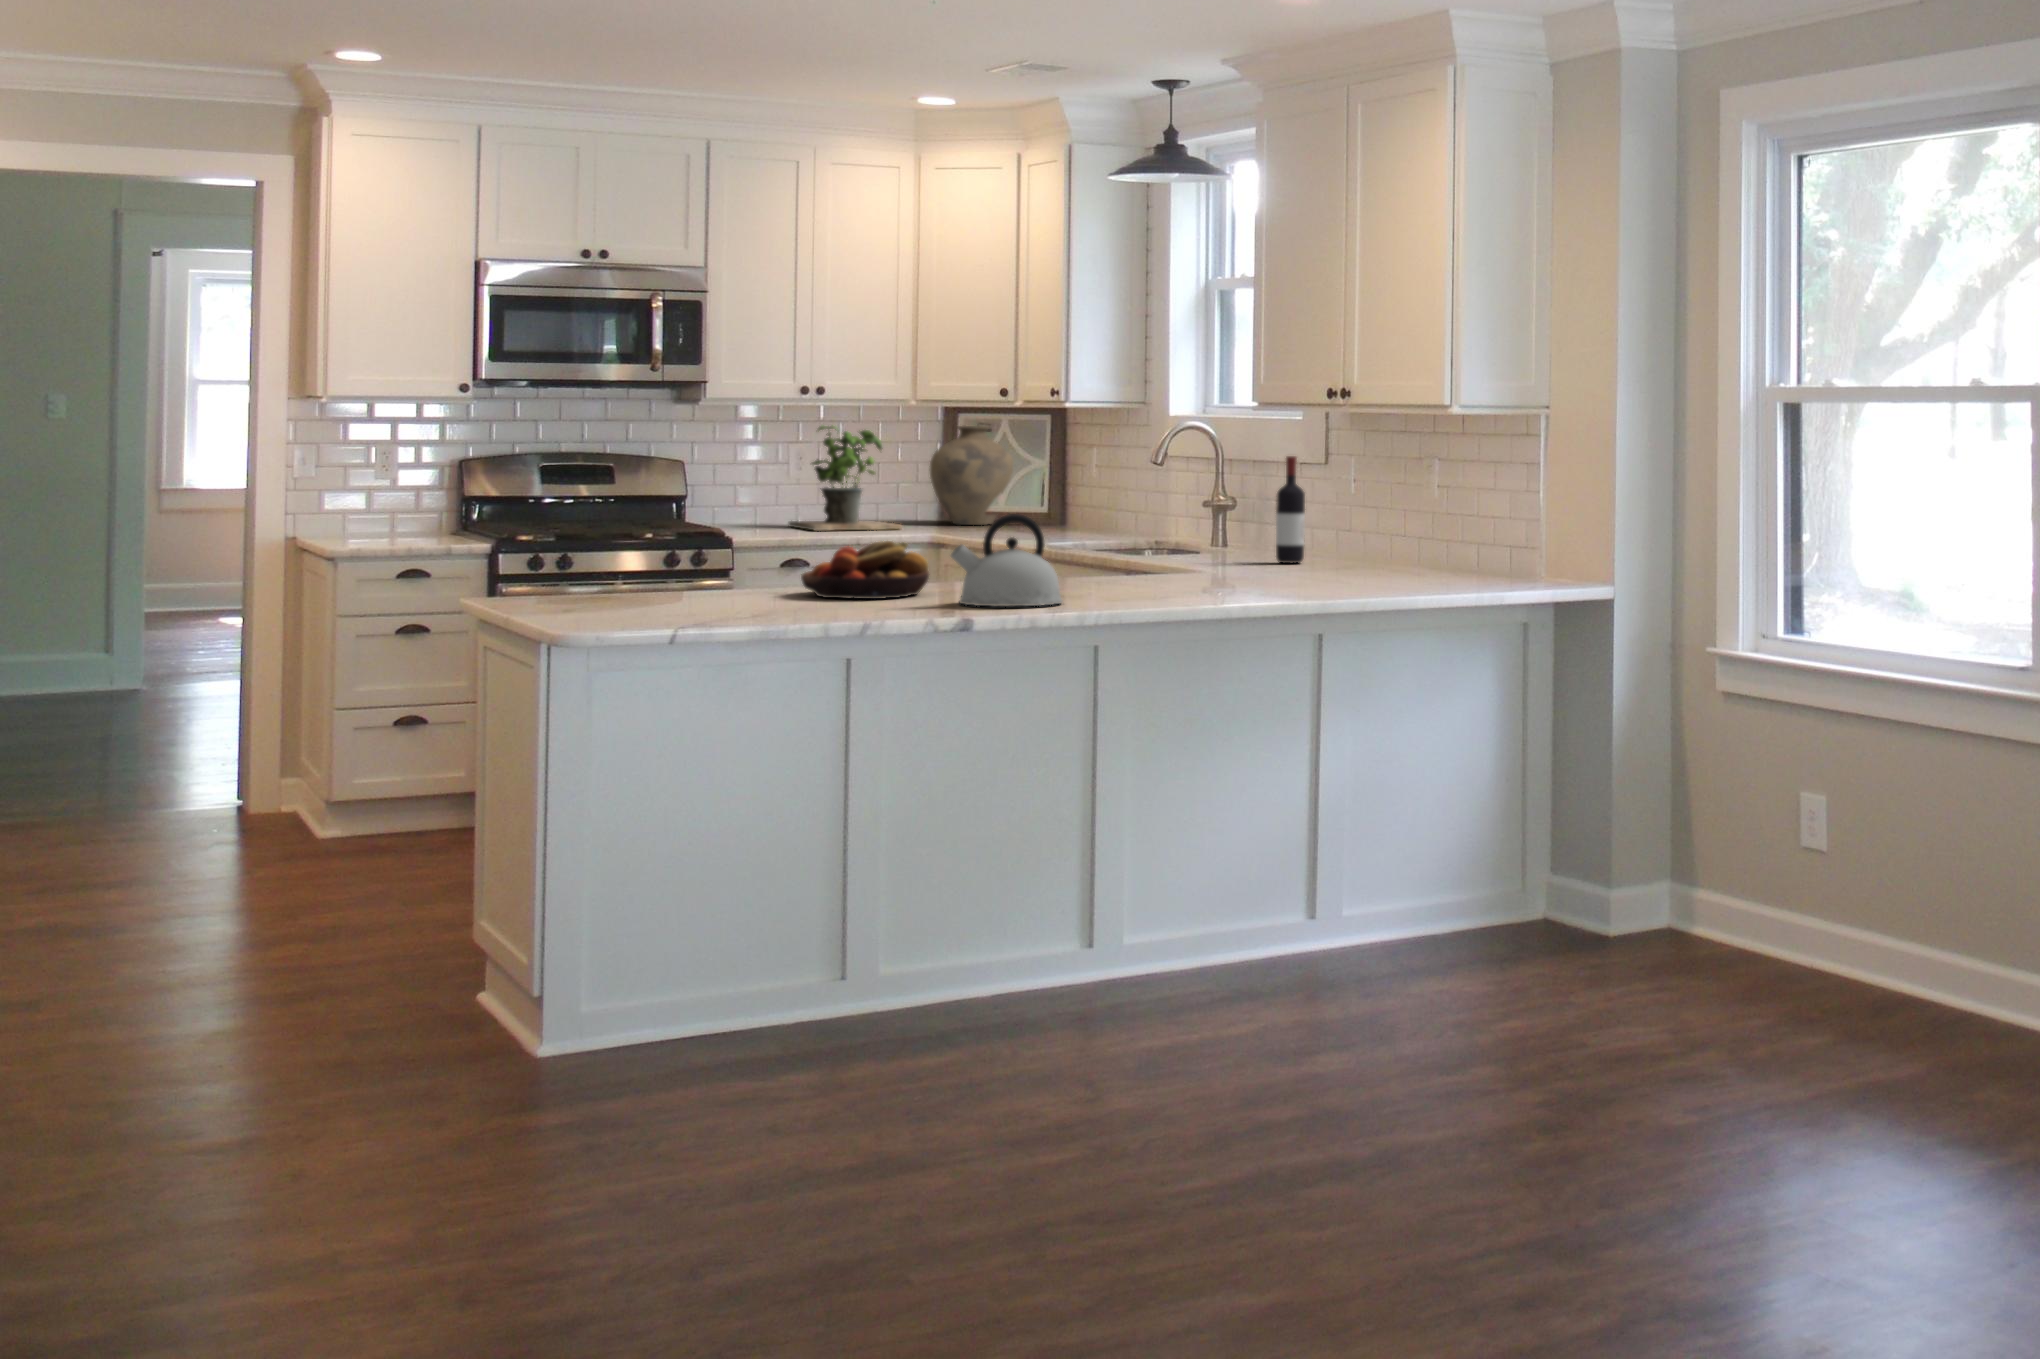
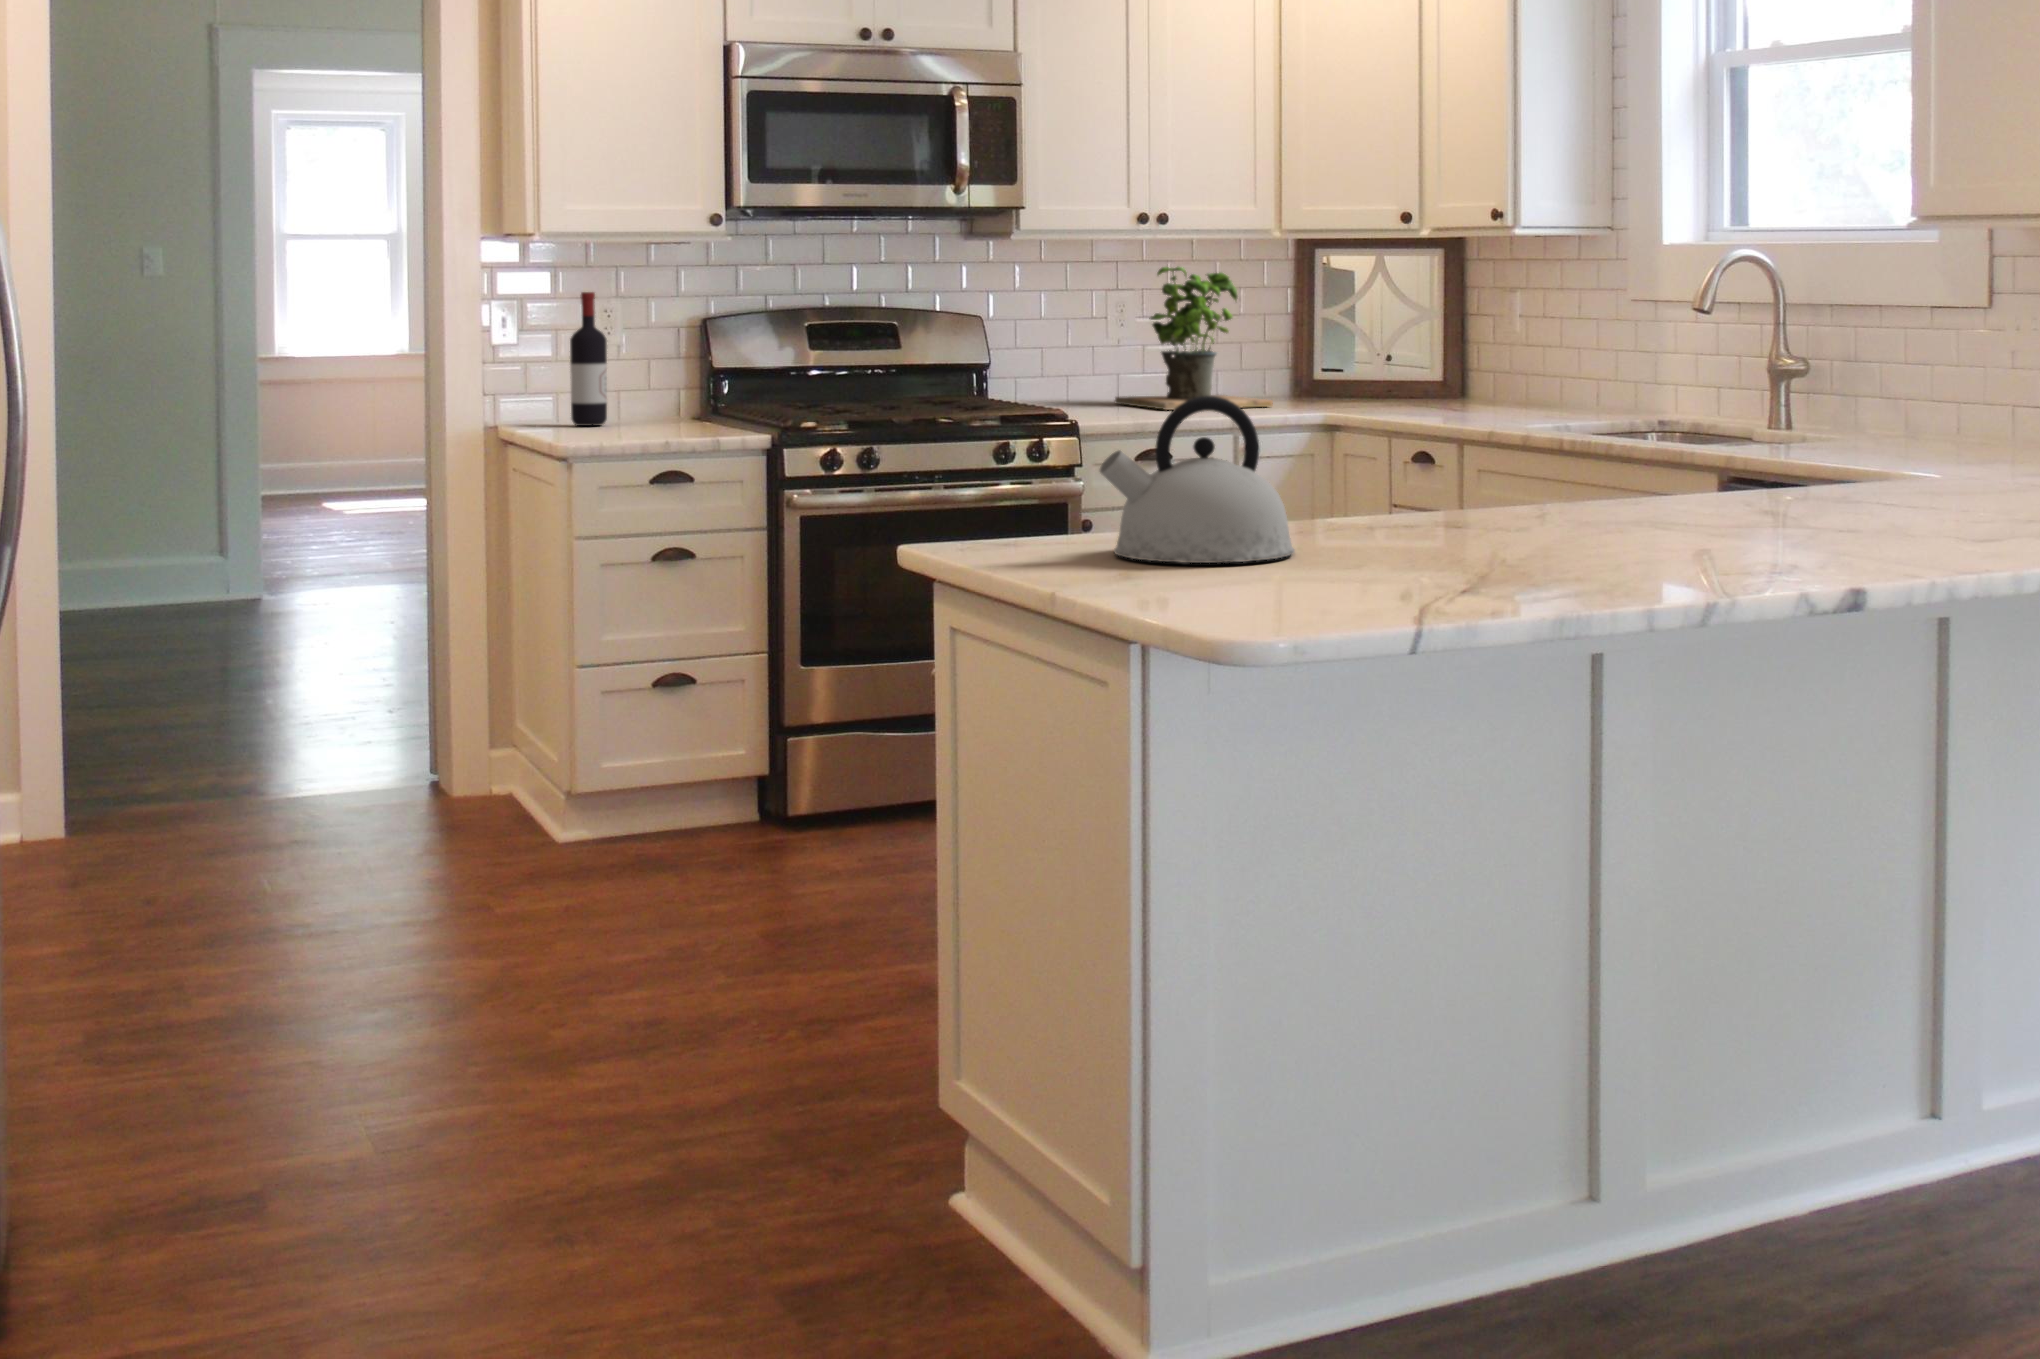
vase: present [930,425,1013,525] -> none [1287,266,1403,399]
wine bottle: present [1276,456,1305,563] -> present [570,292,607,426]
kettle: present [951,514,1062,606] -> present [1100,396,1295,563]
fruit bowl: present [801,541,929,599] -> none [1423,438,1636,539]

